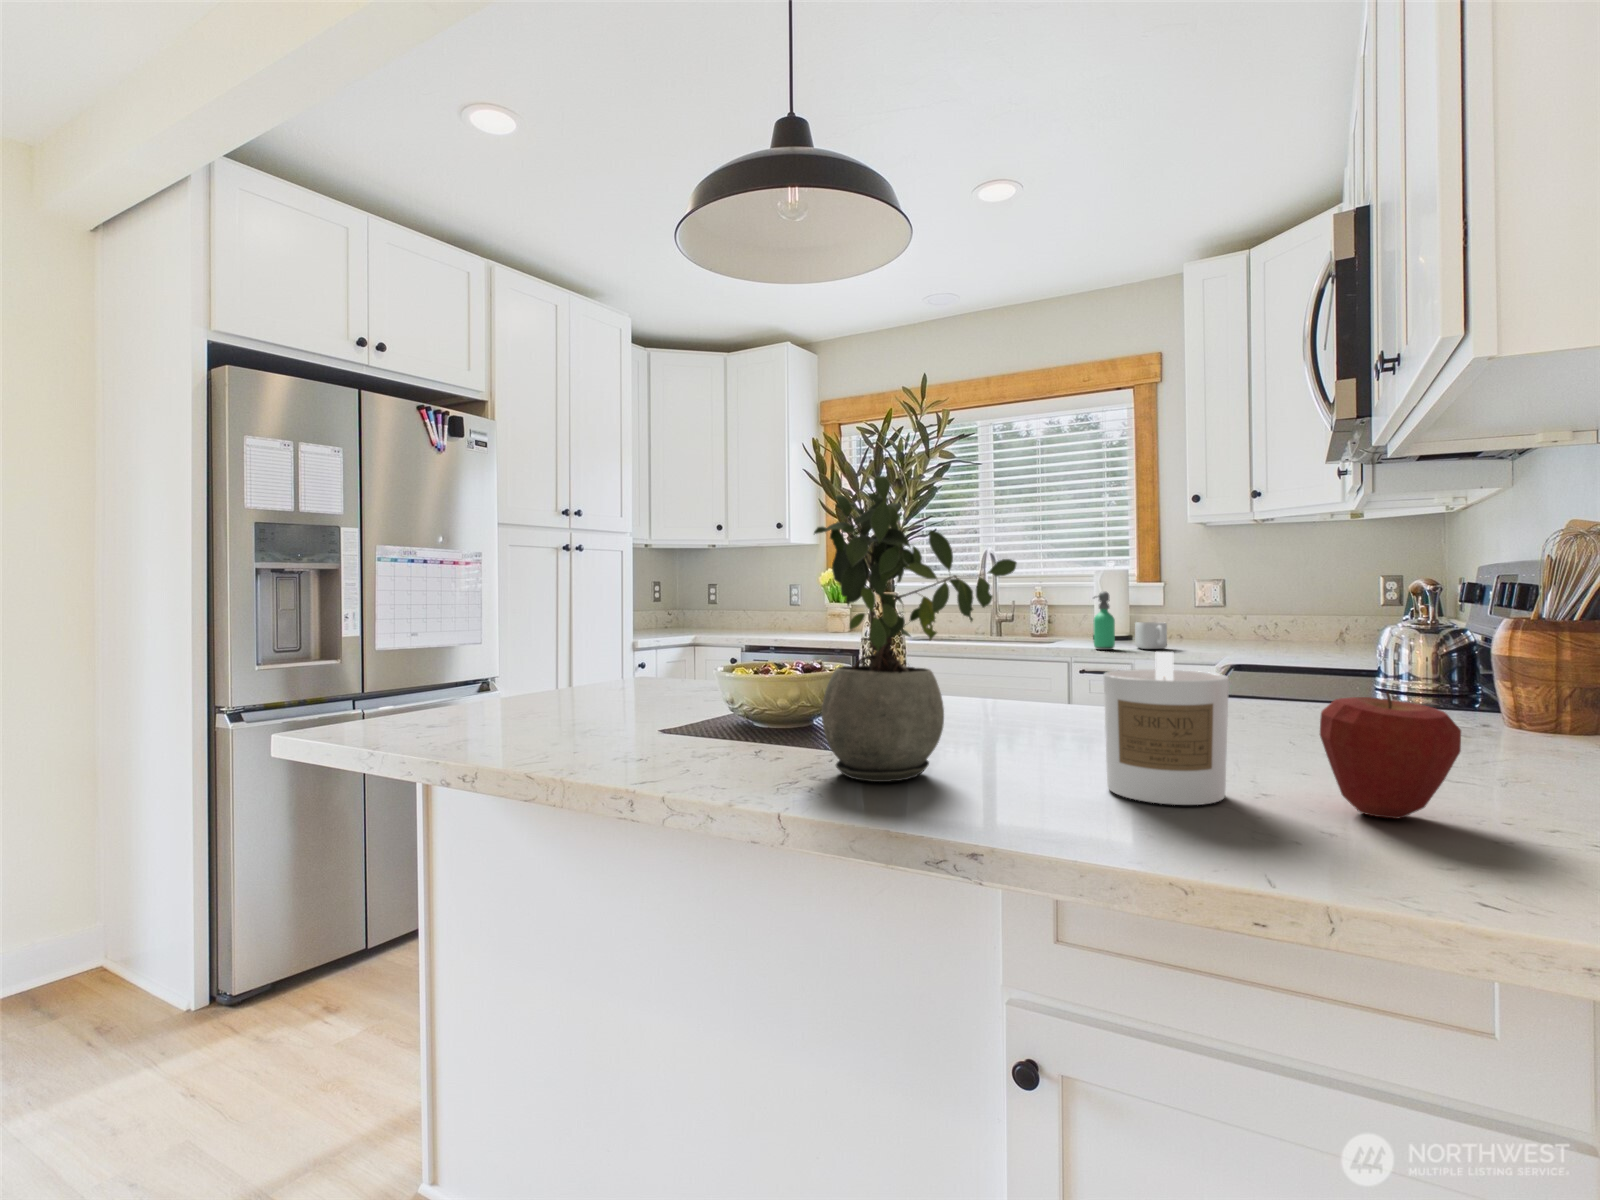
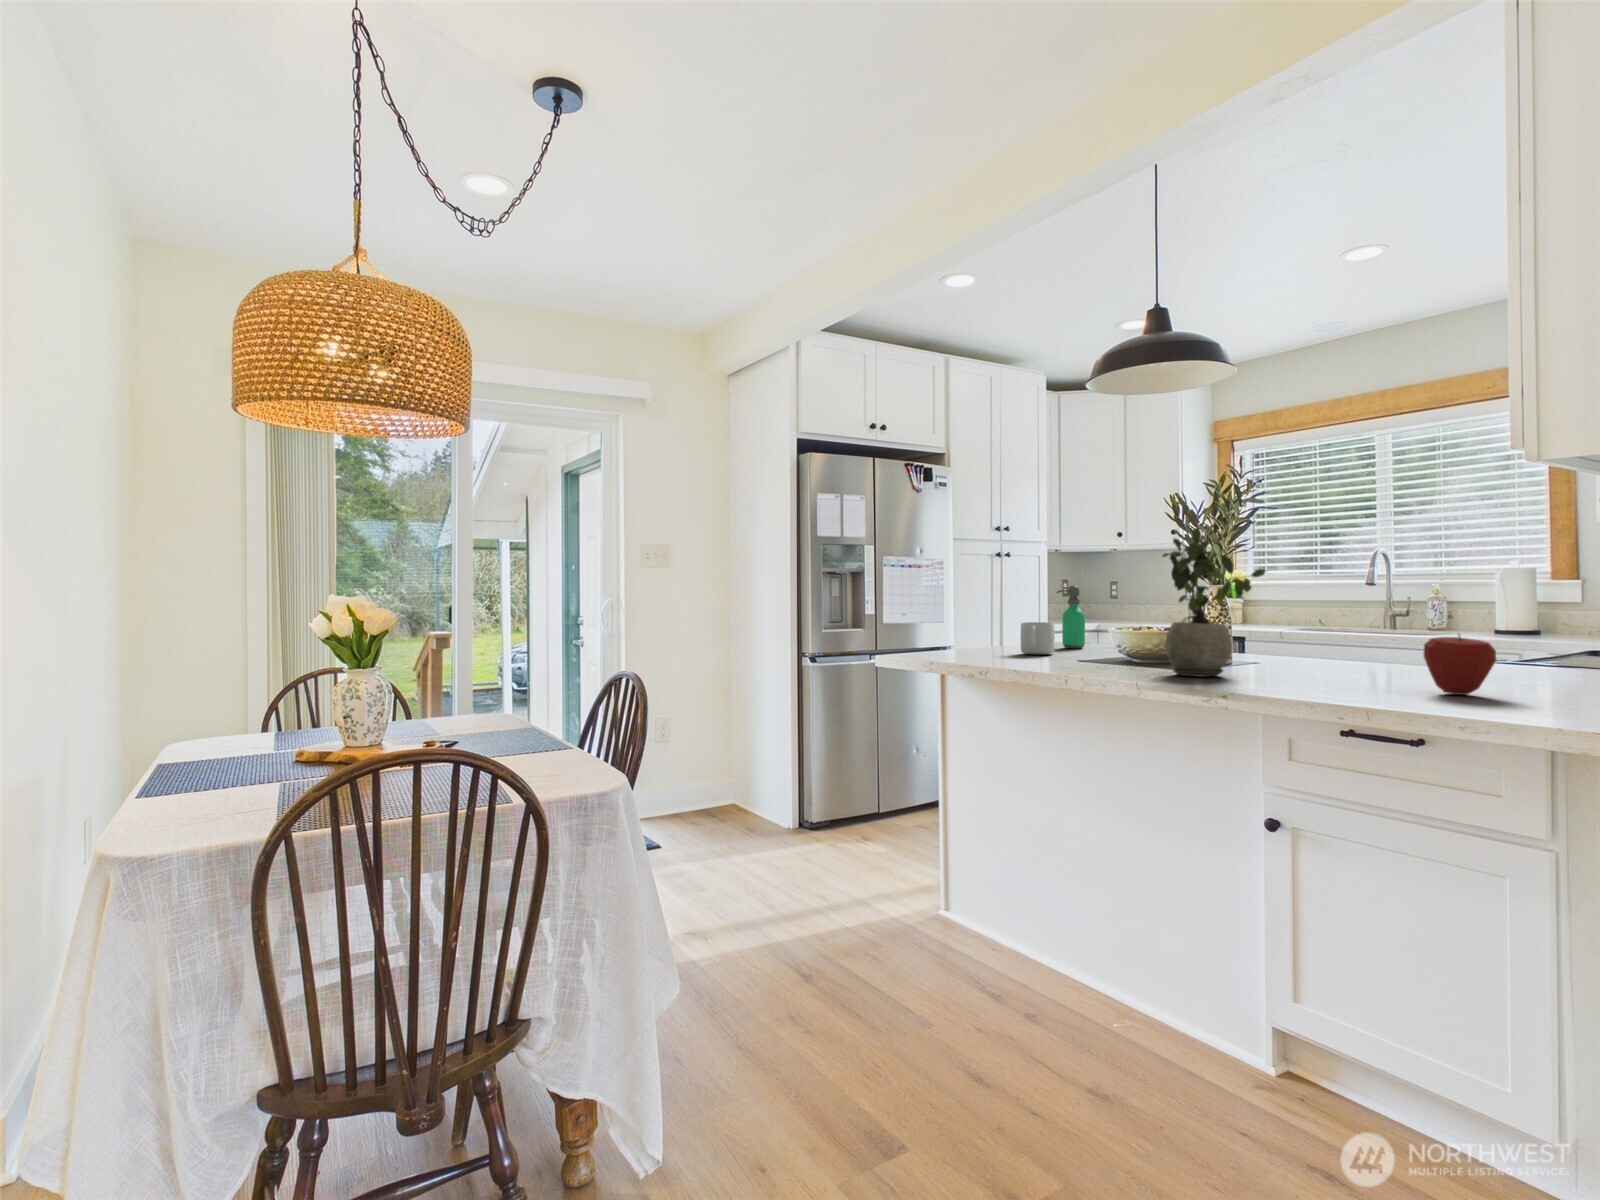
soap dispenser: present [1094,591,1115,650] -> present [1057,585,1085,648]
mug: present [1135,622,1167,649] -> present [1021,622,1055,655]
candle: present [1104,652,1229,805] -> none [1315,615,1383,688]

